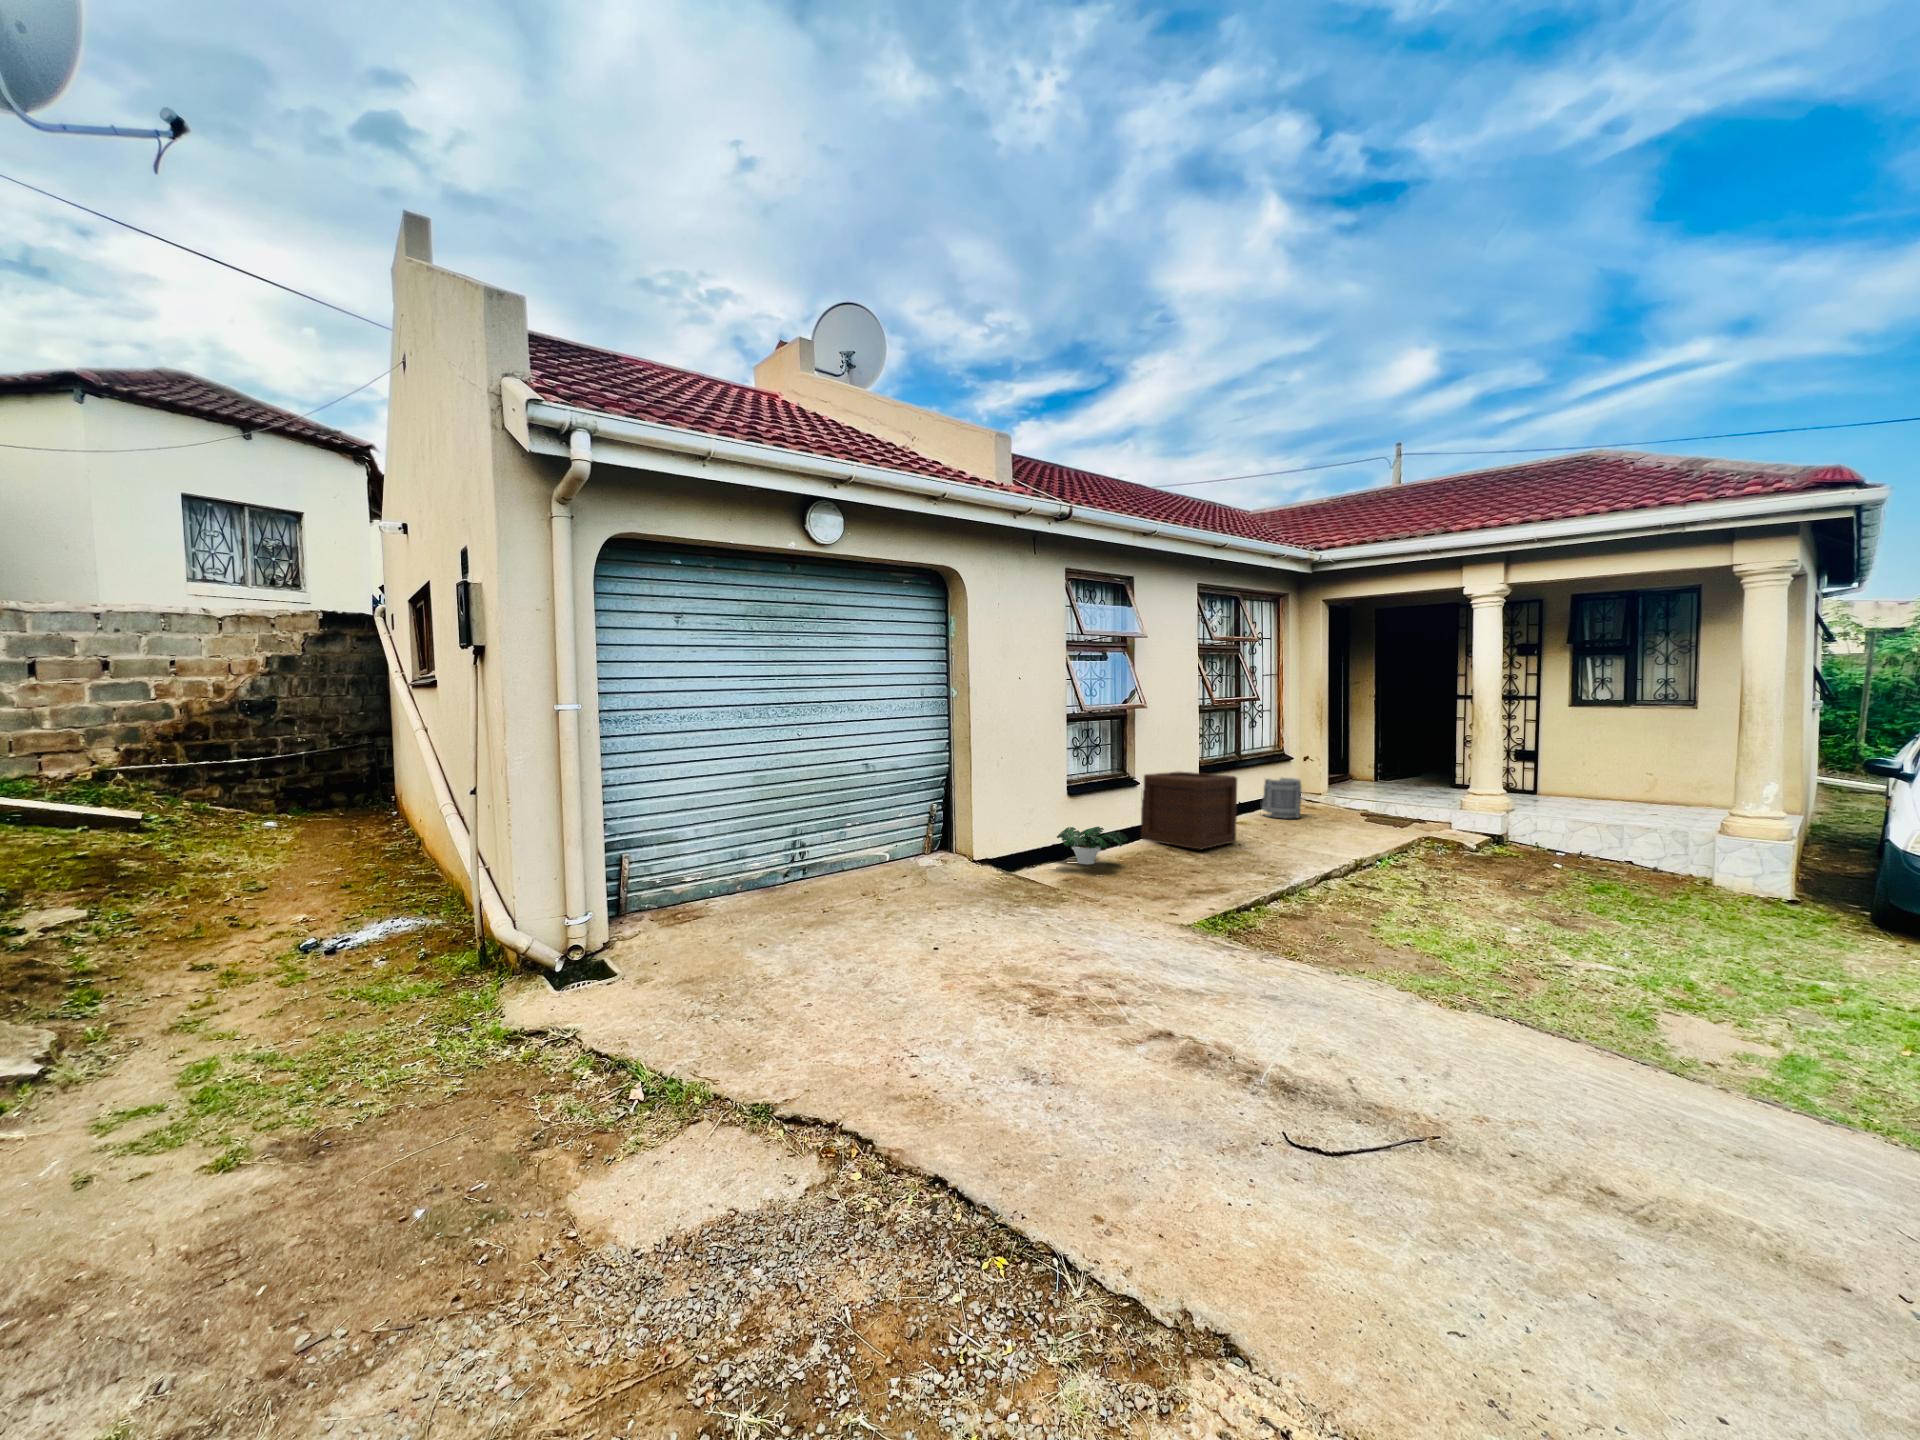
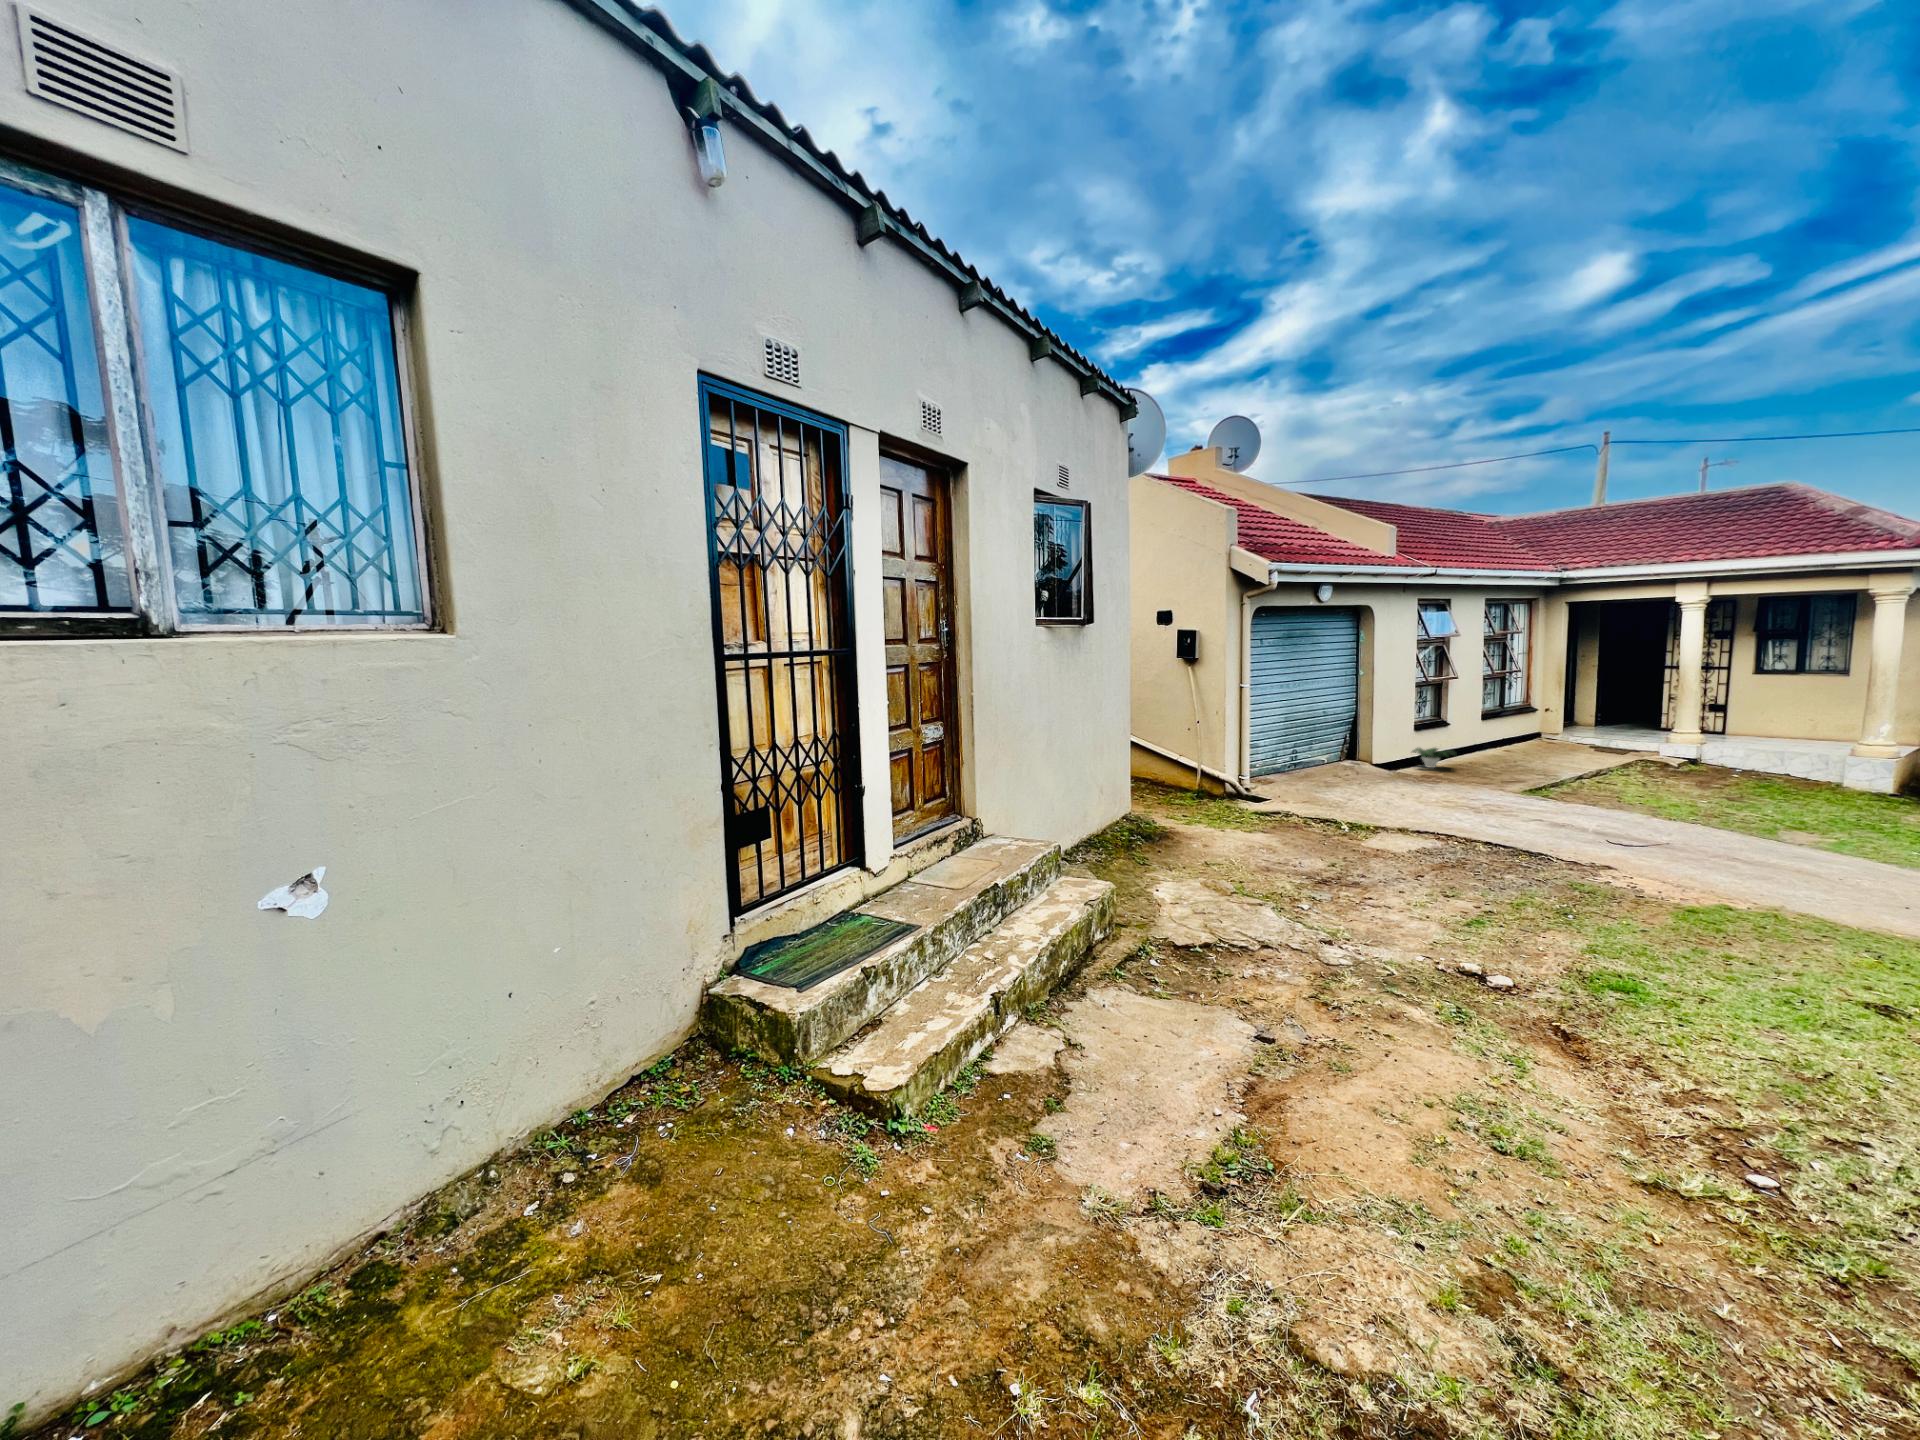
wooden crate: present [1141,772,1237,850] -> none [1450,717,1516,762]
bucket: present [1262,777,1302,818] -> none [1515,722,1548,748]

